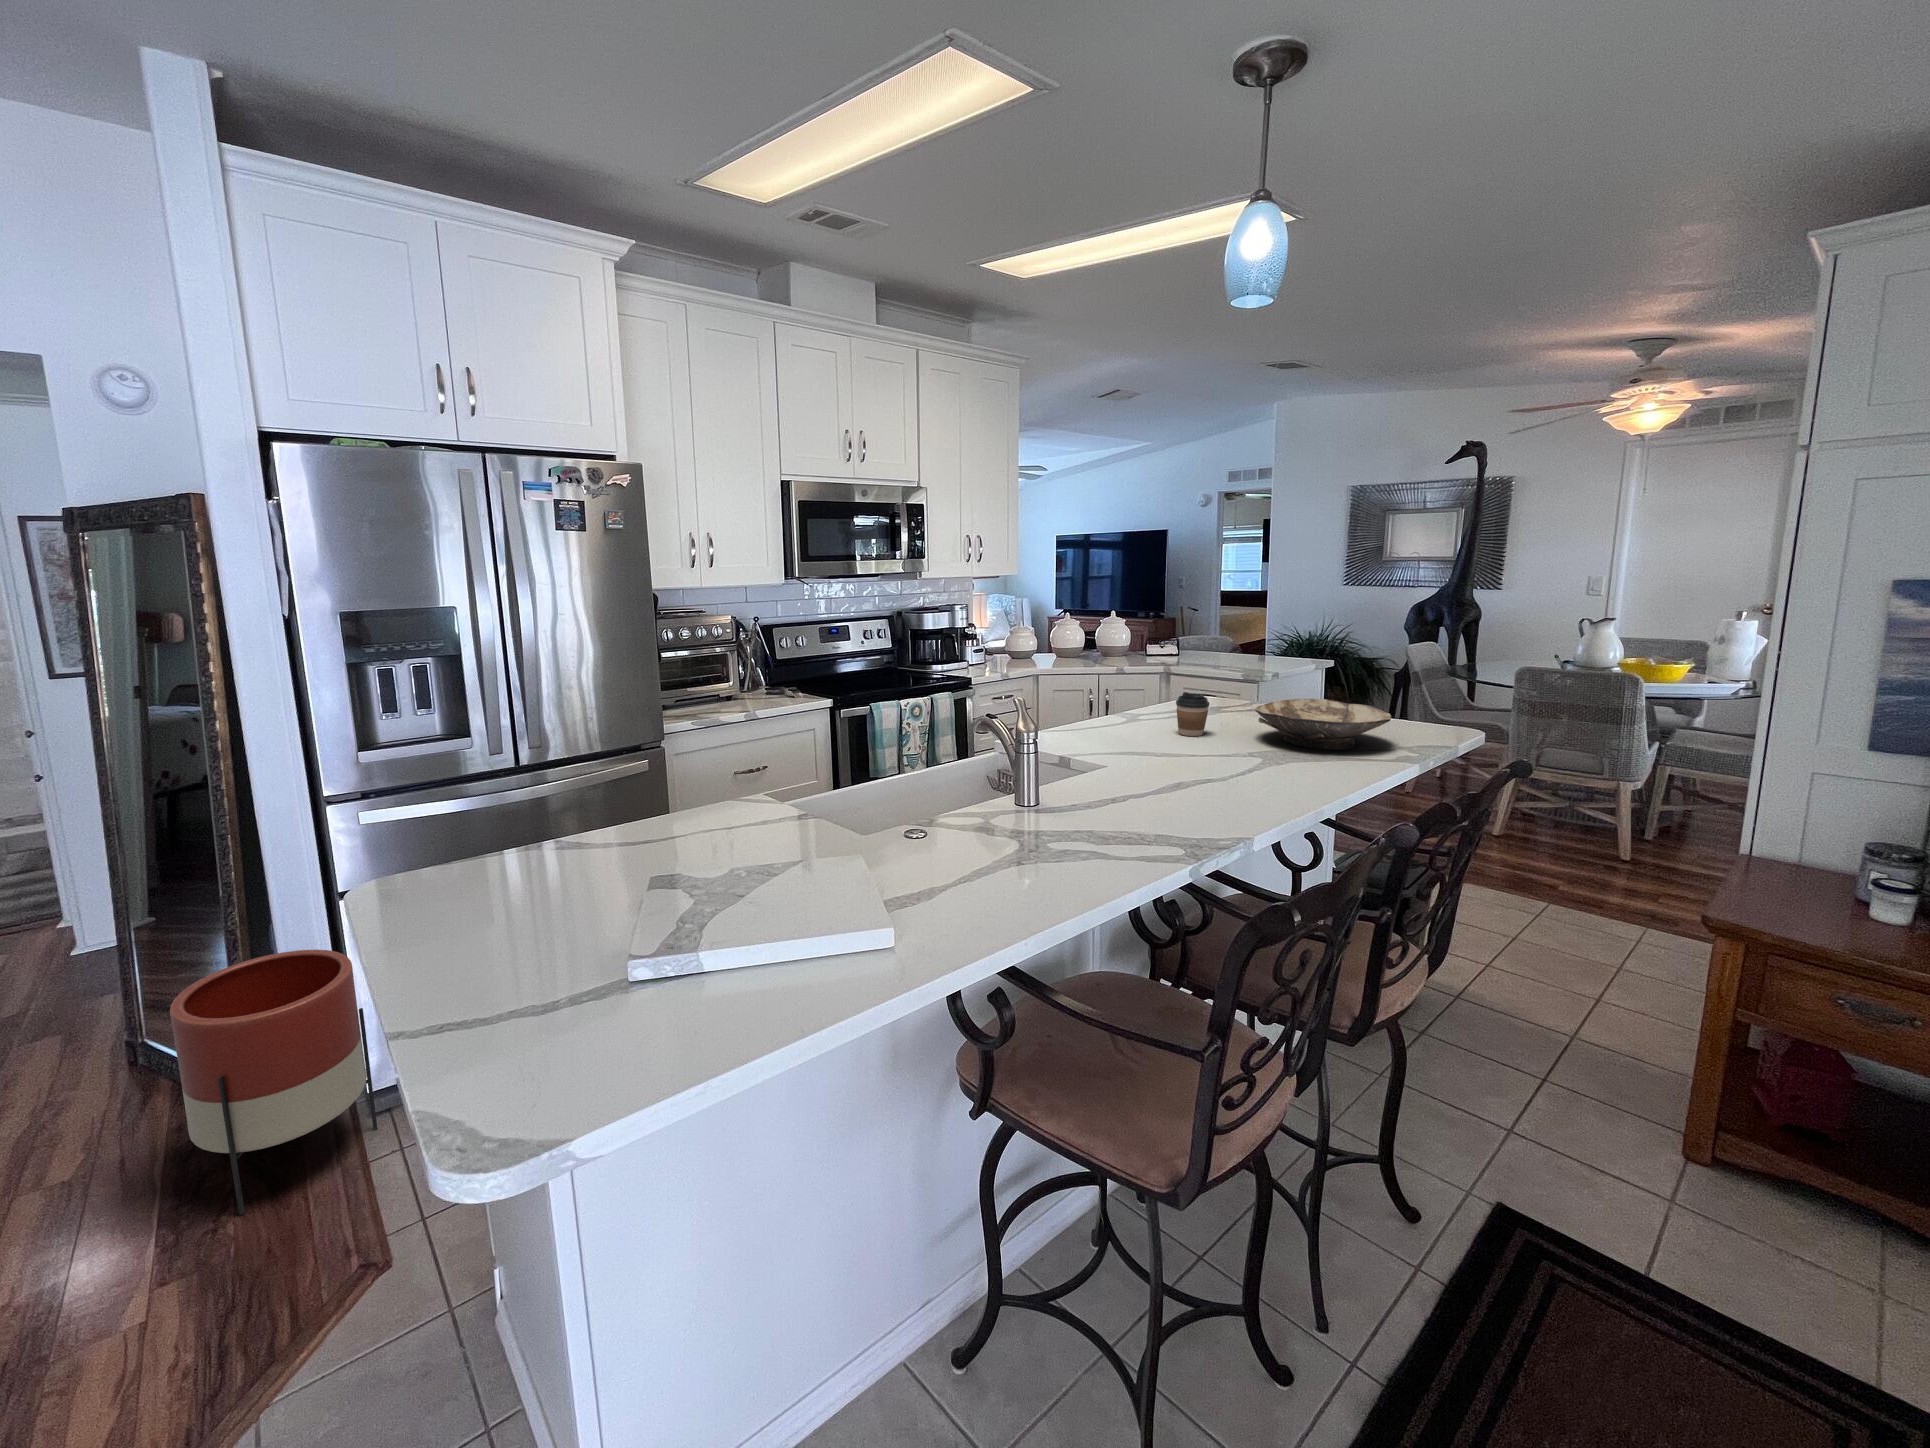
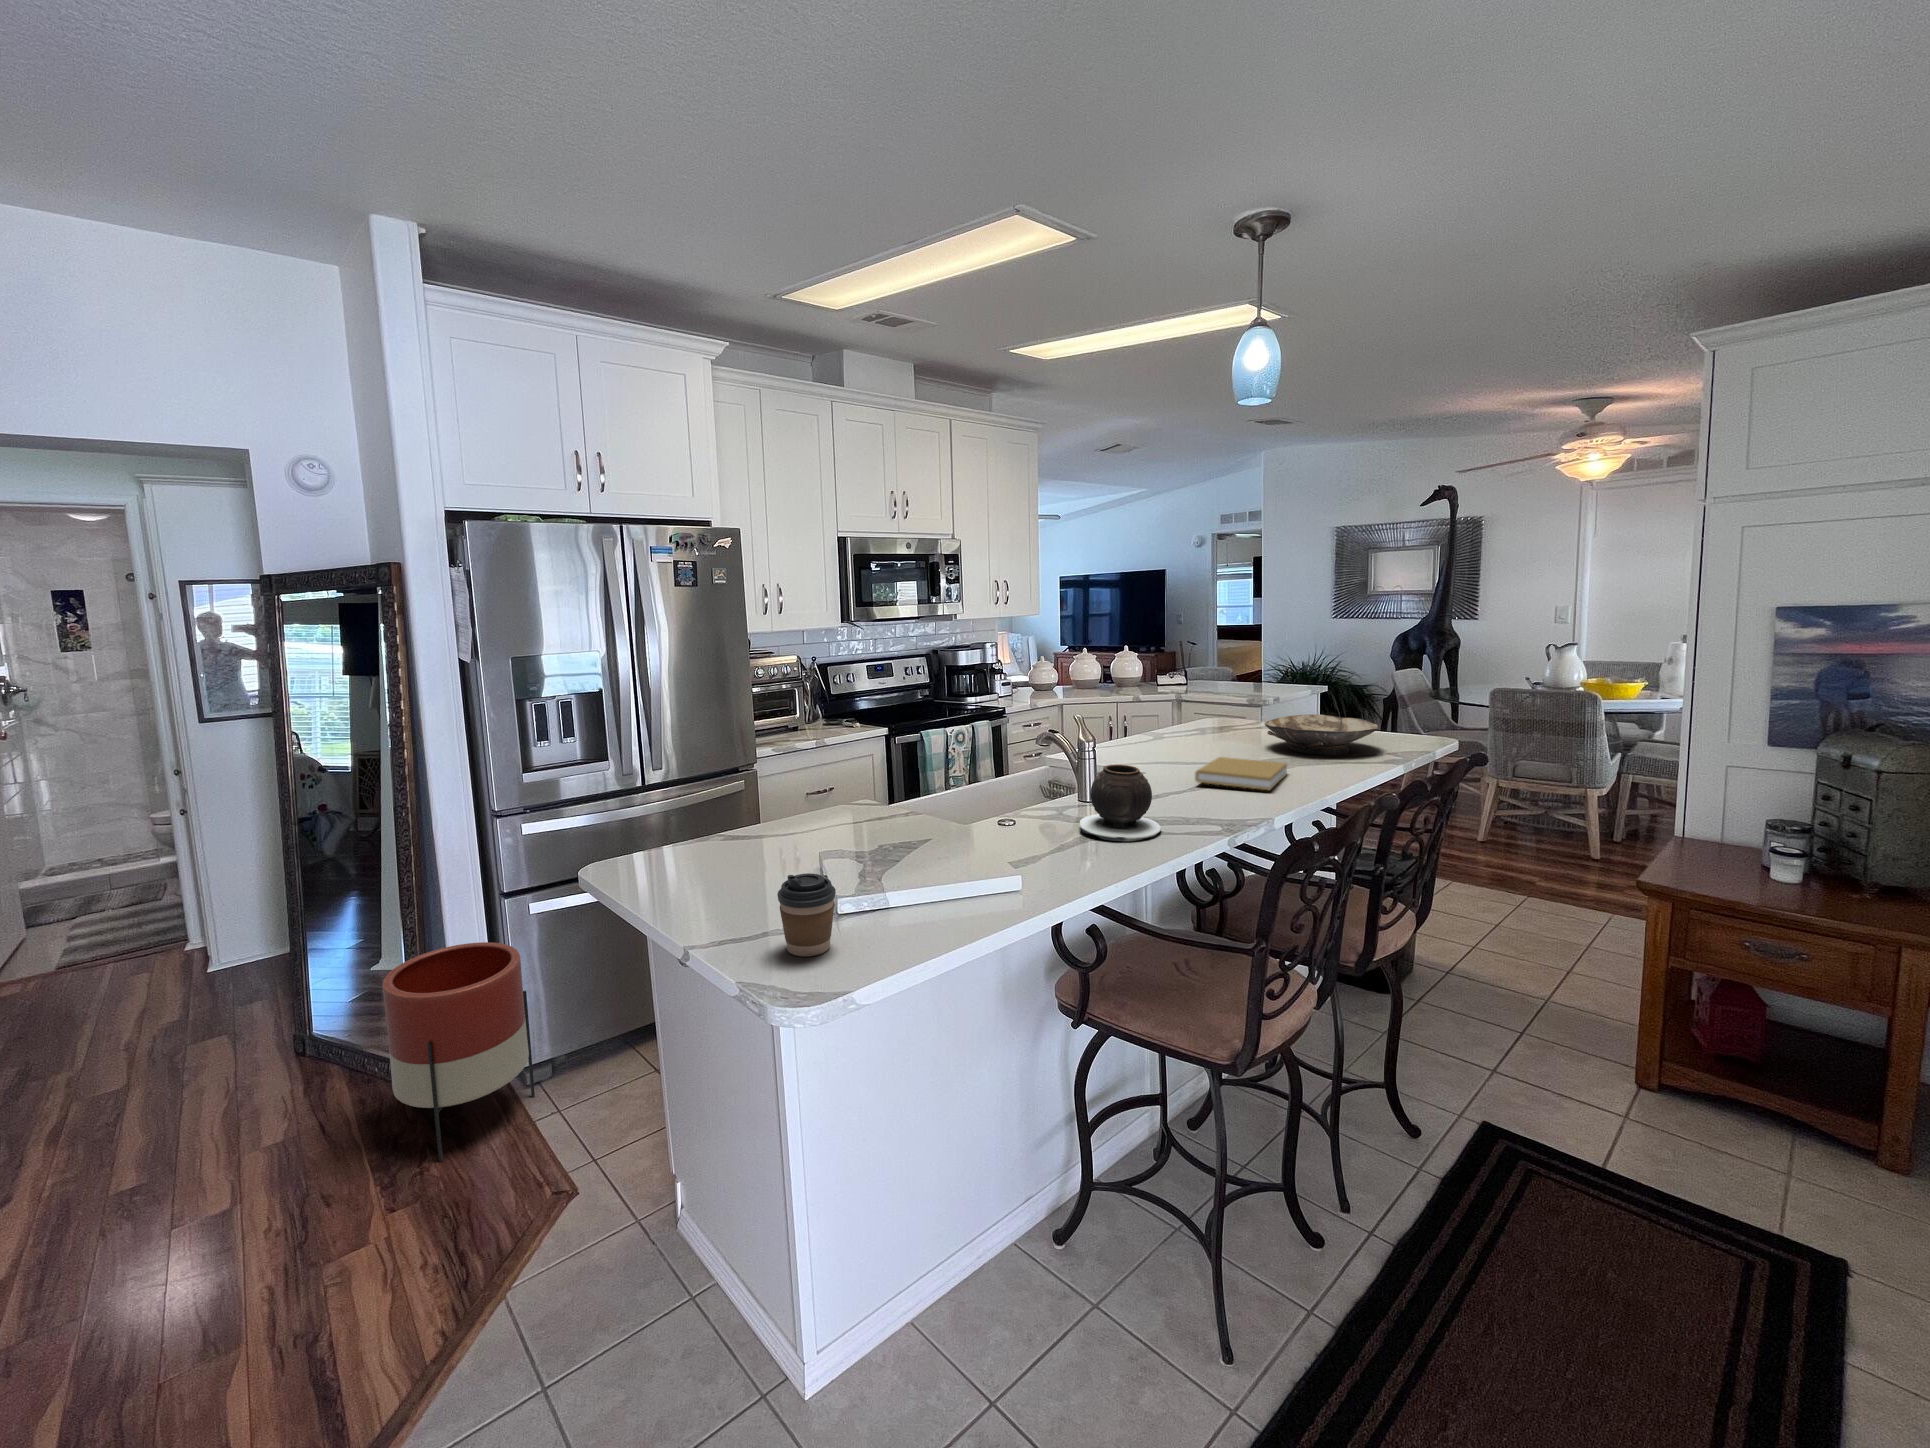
coffee cup: present [1176,692,1210,736] -> present [777,873,836,956]
book: none [1162,750,1278,798] -> present [1195,757,1287,790]
vase: none [1002,767,1105,869] -> present [1080,765,1161,841]

